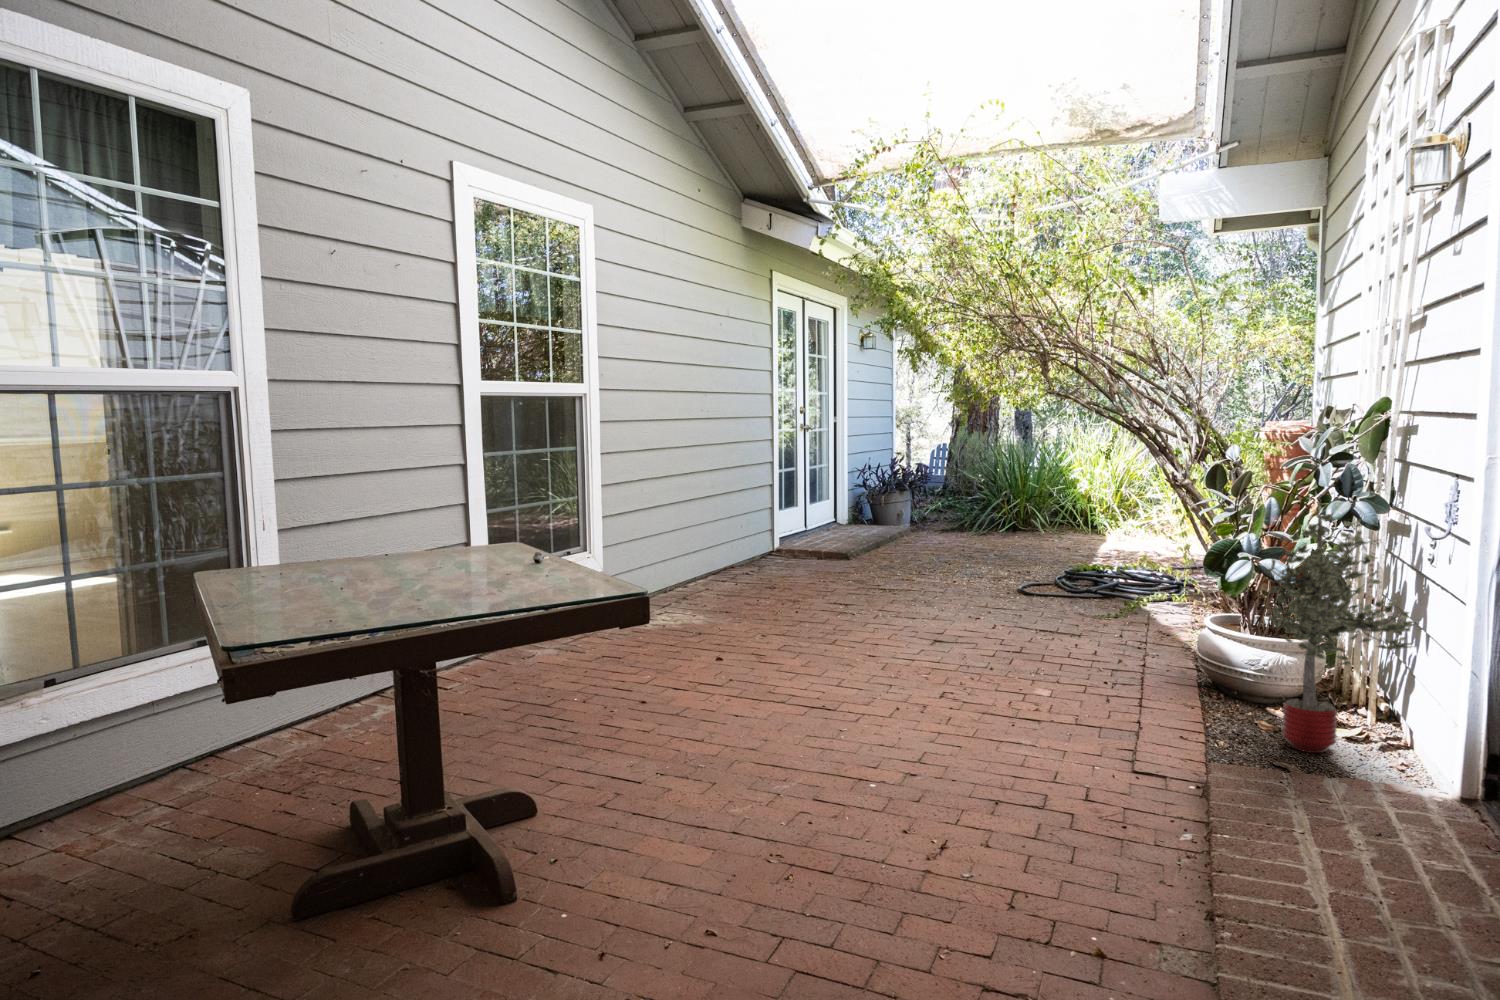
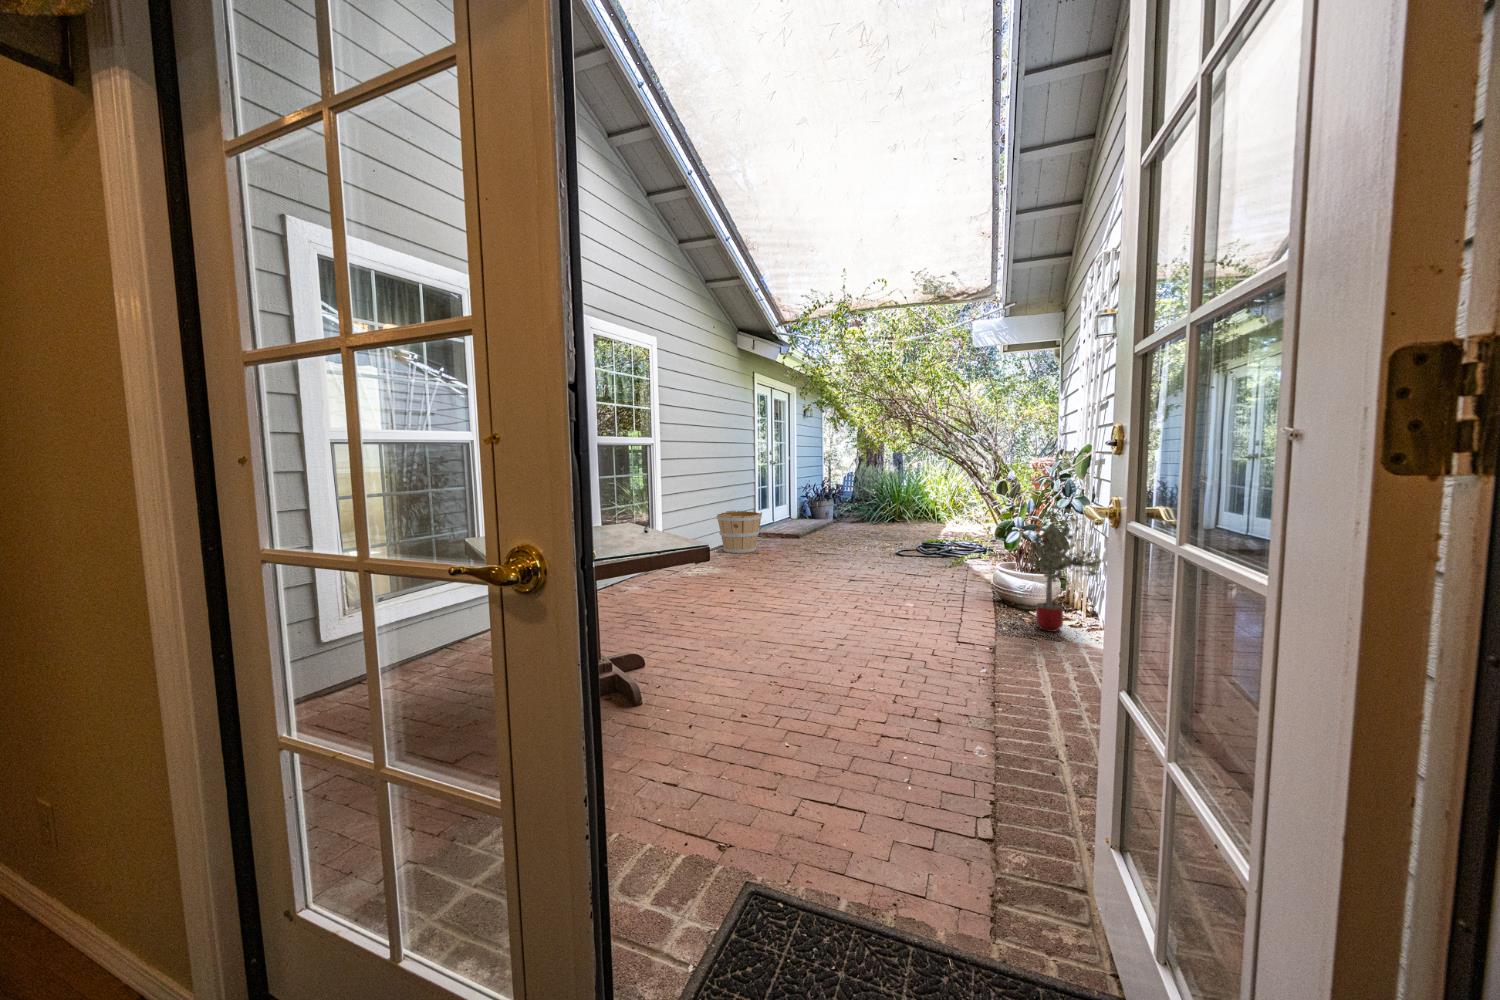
wooden bucket: none [702,512,783,588] -> present [716,511,762,554]

